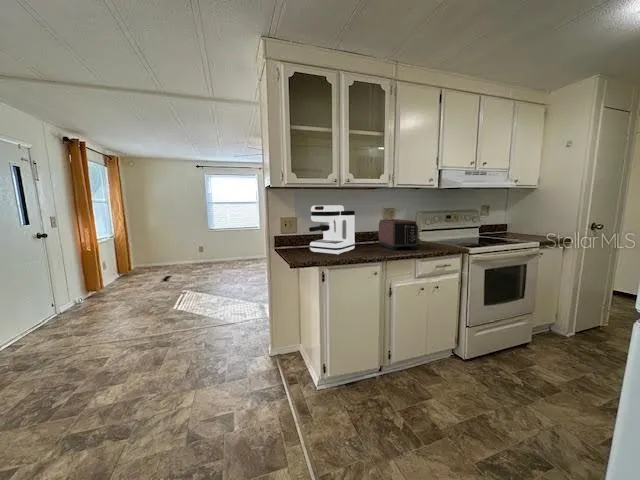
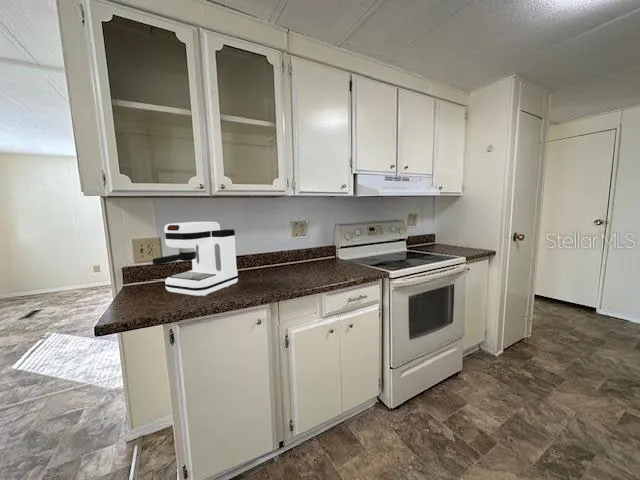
toaster: present [379,219,418,250] -> none [281,236,325,280]

